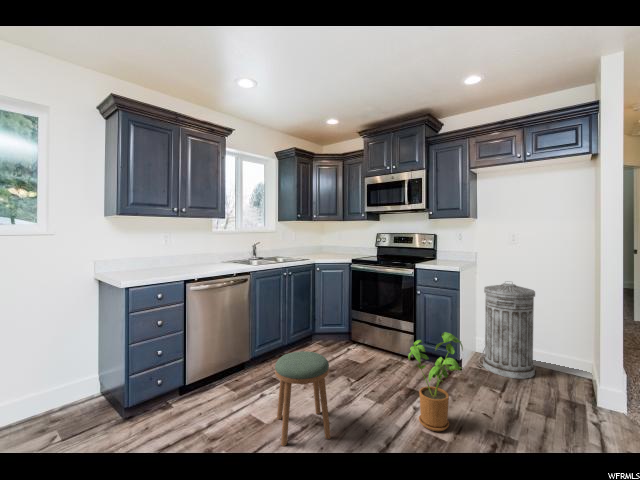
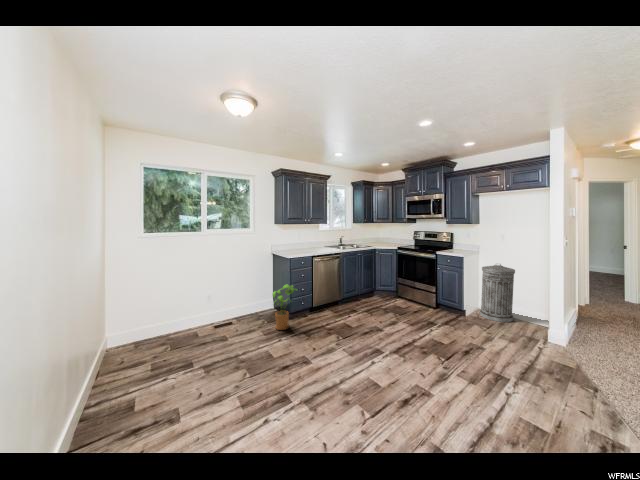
house plant: present [408,332,463,431] -> present [273,285,296,330]
stool: present [275,351,331,446] -> none [358,295,385,337]

